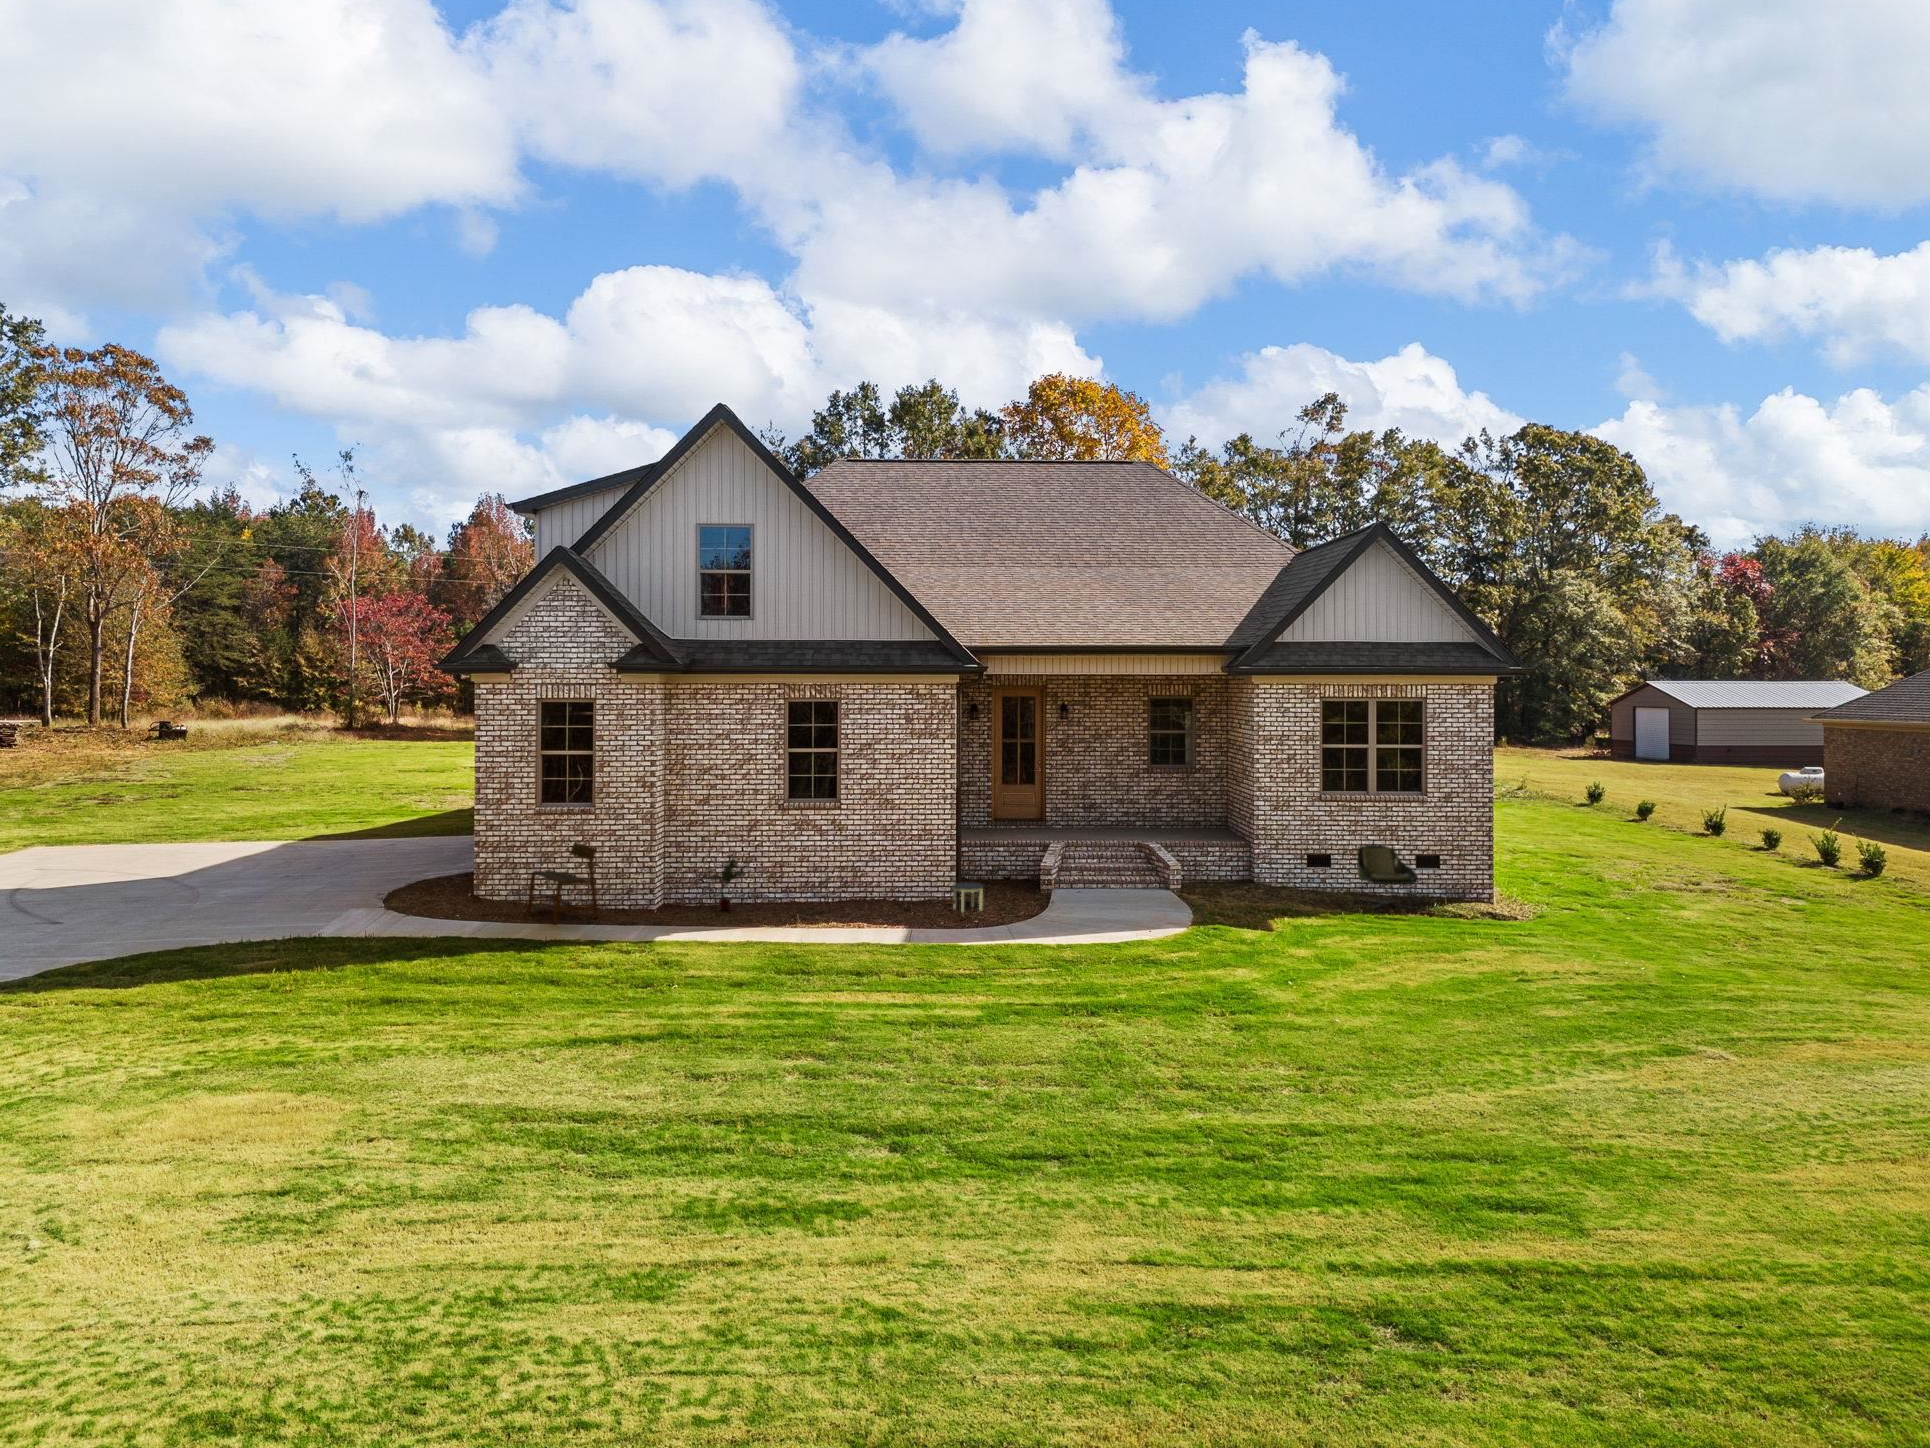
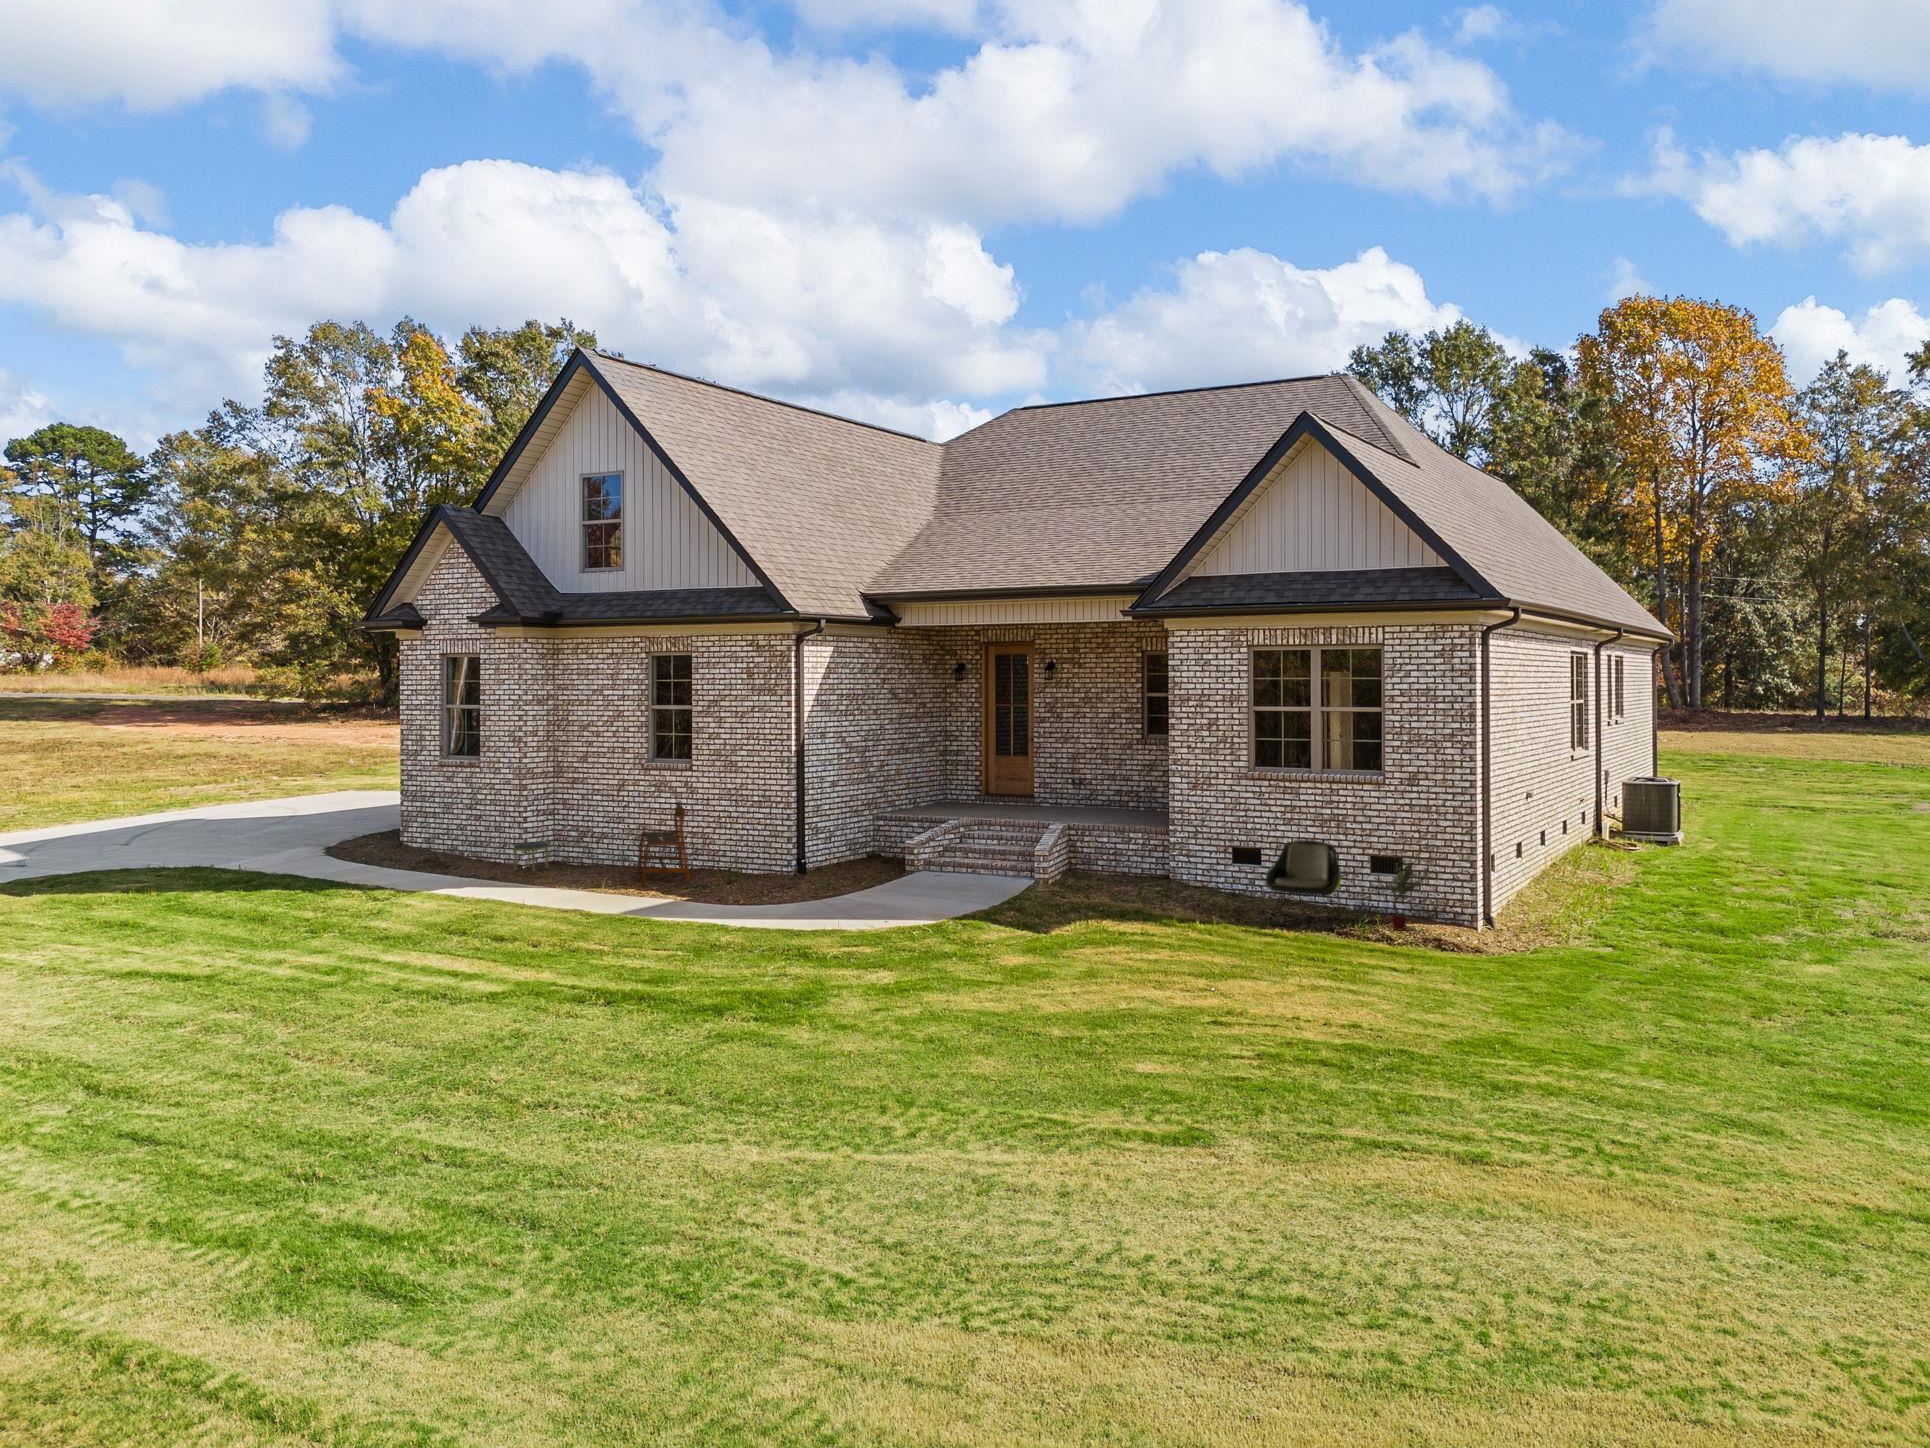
bench: present [527,843,598,924] -> present [638,801,690,885]
potted tree: present [703,852,749,910] -> present [1372,856,1428,930]
round table: present [953,882,983,912] -> present [514,842,548,872]

